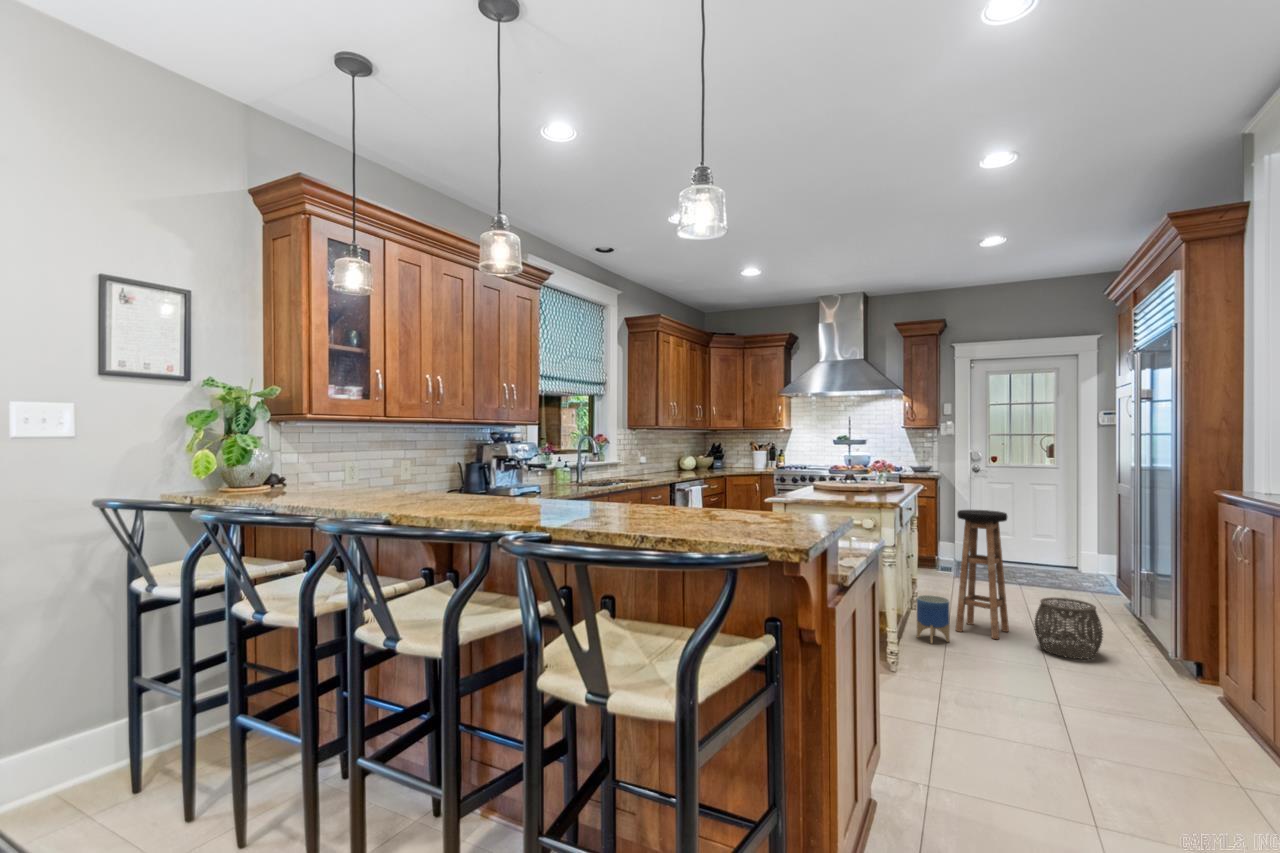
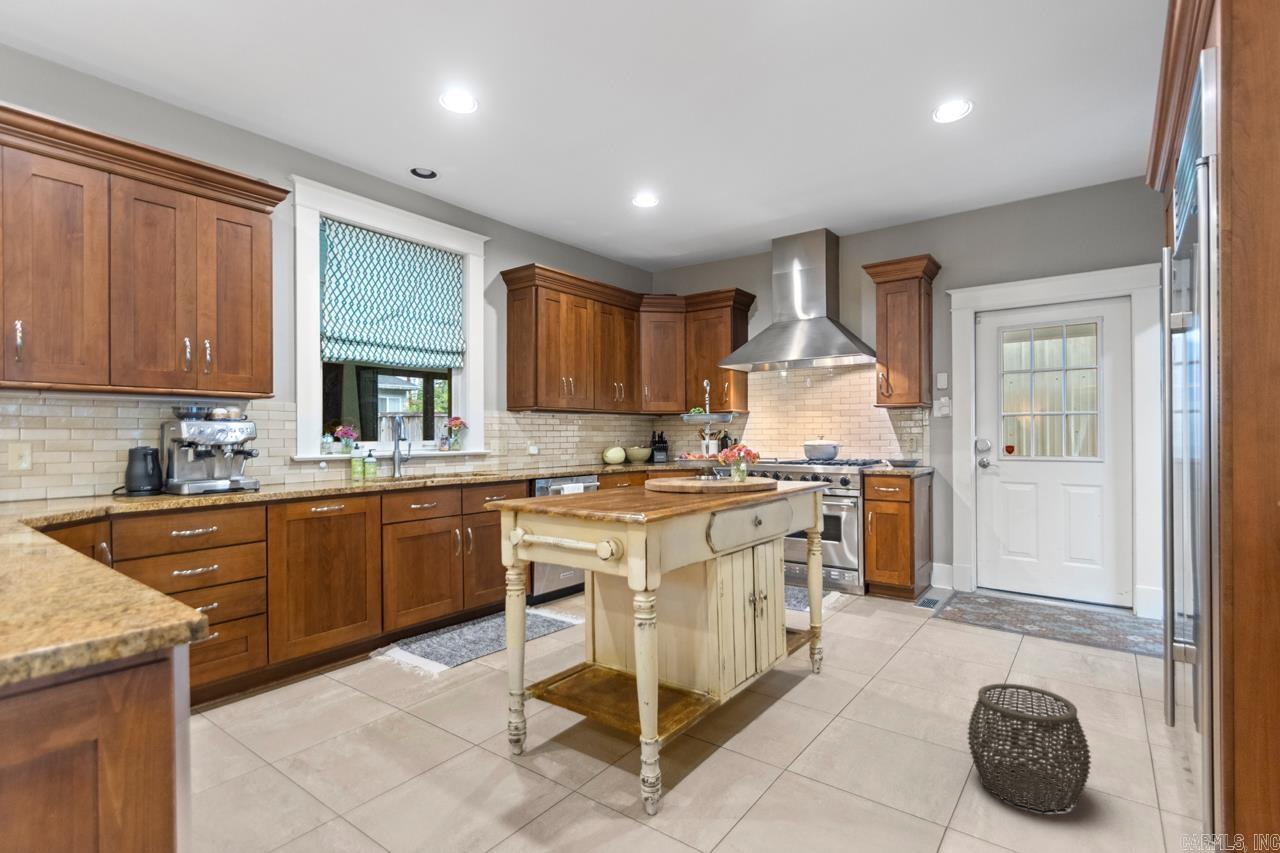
bar stool: present [956,510,1009,639] -> none [853,524,946,749]
planter: present [917,595,950,644] -> none [773,665,825,752]

